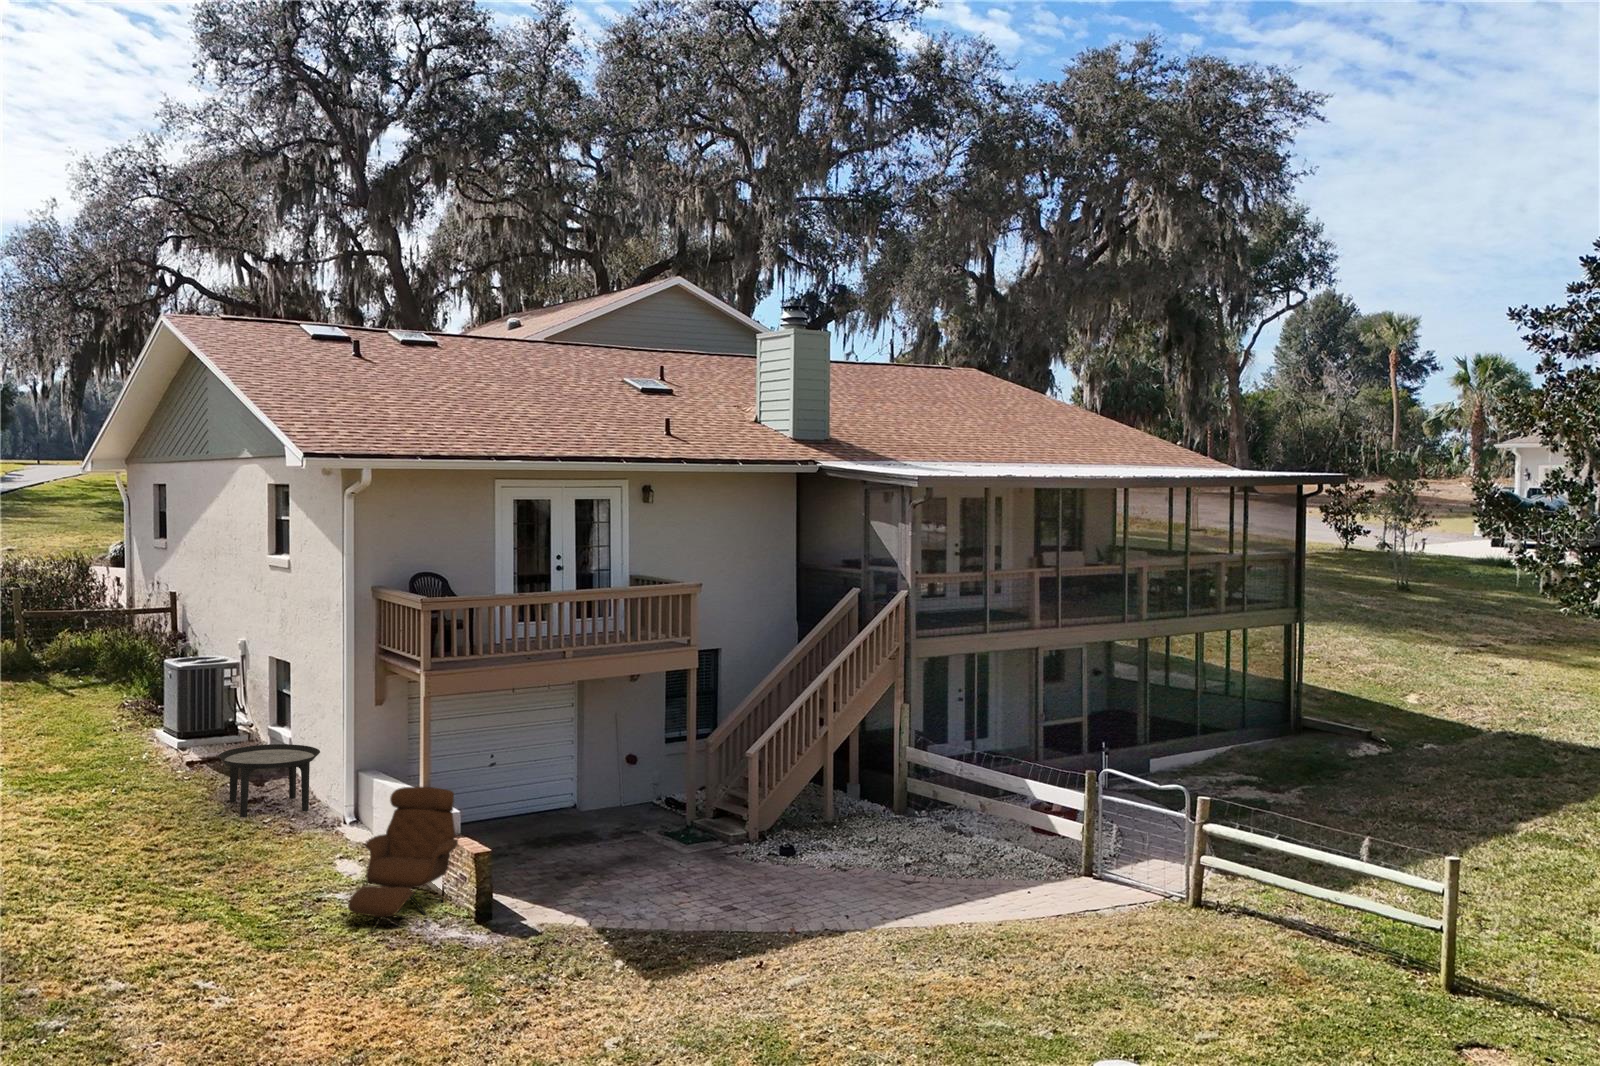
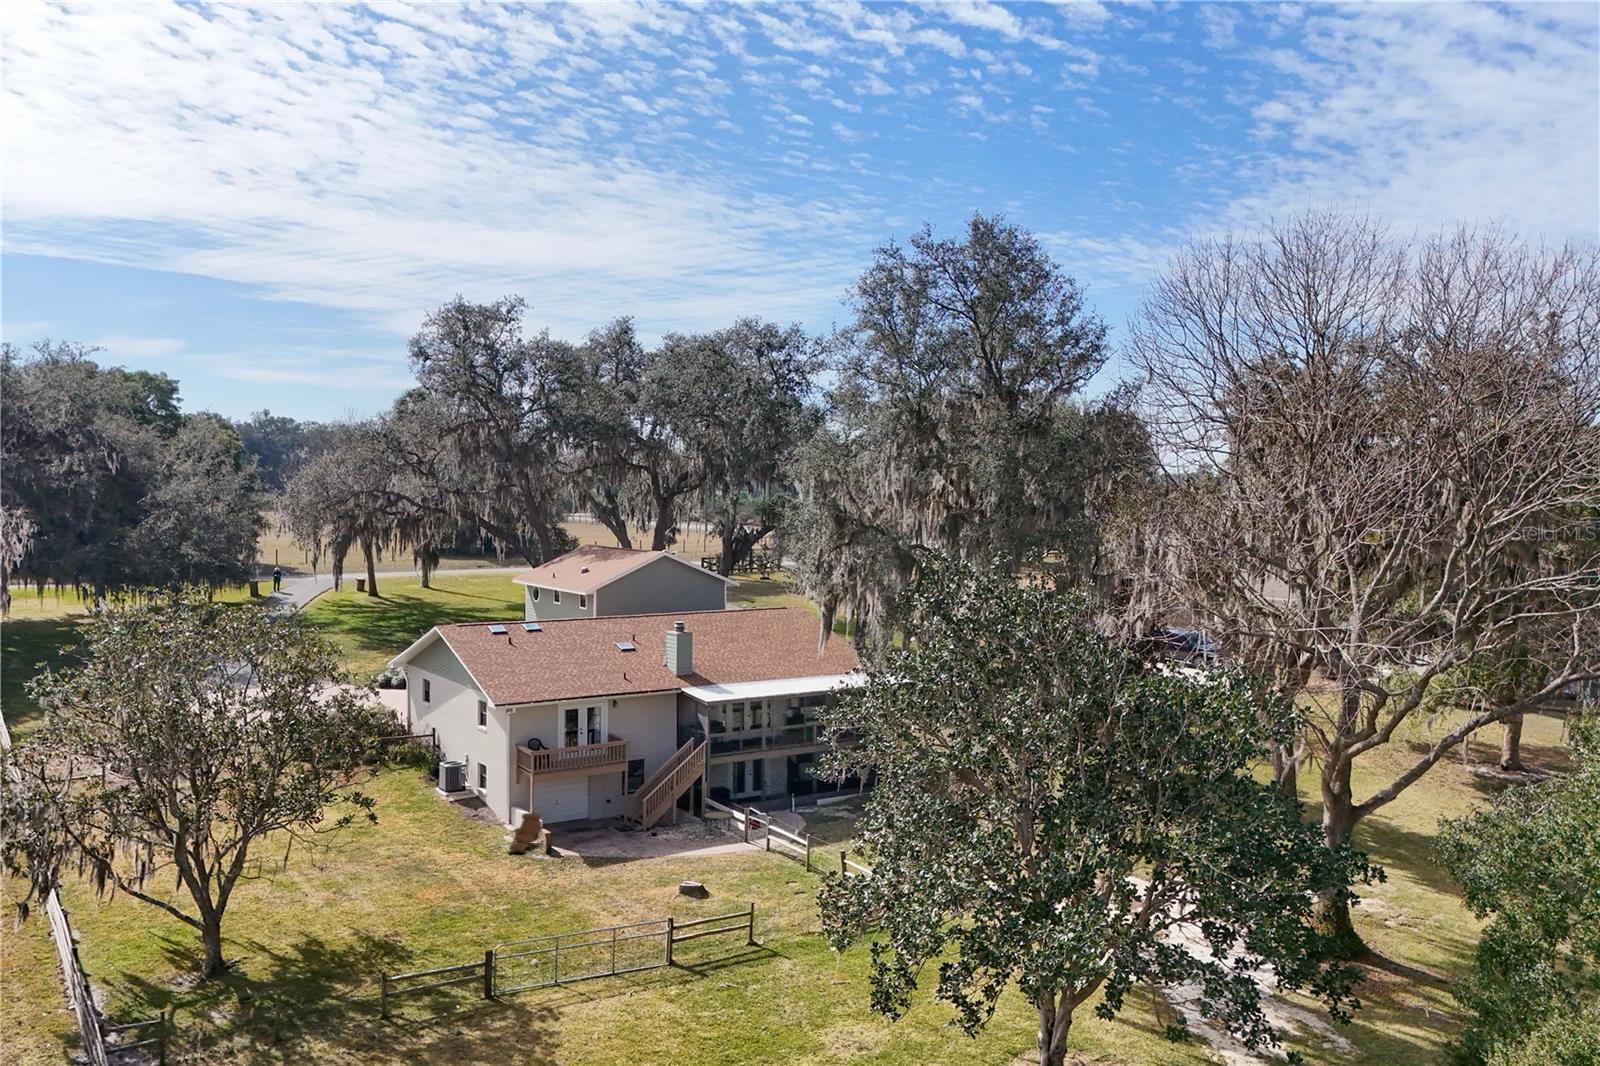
round table: present [218,744,320,818] -> present [703,810,733,835]

